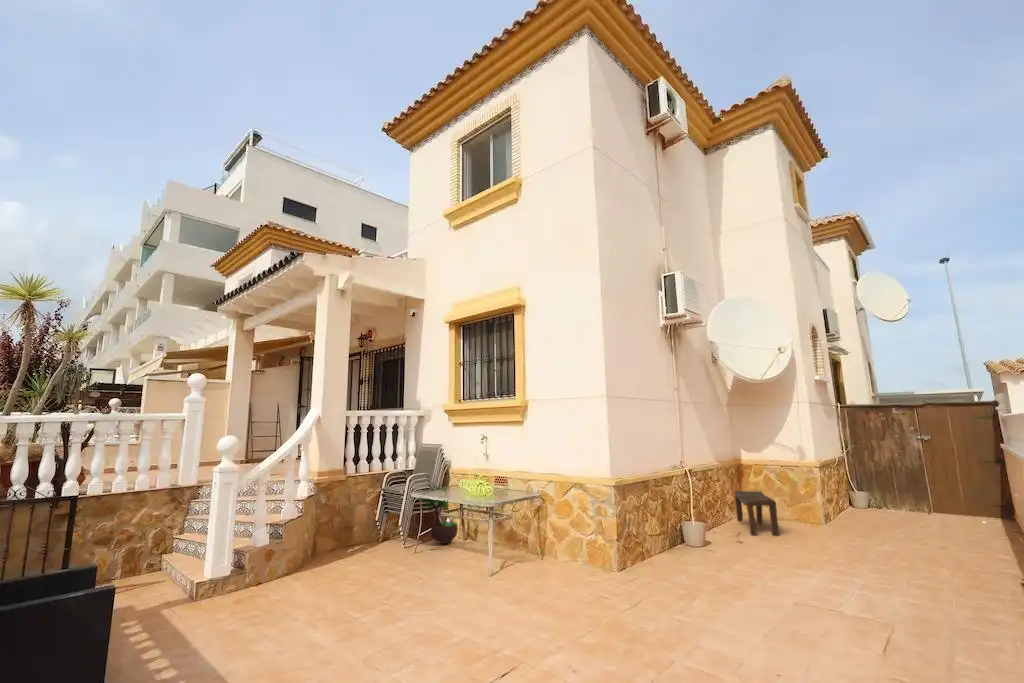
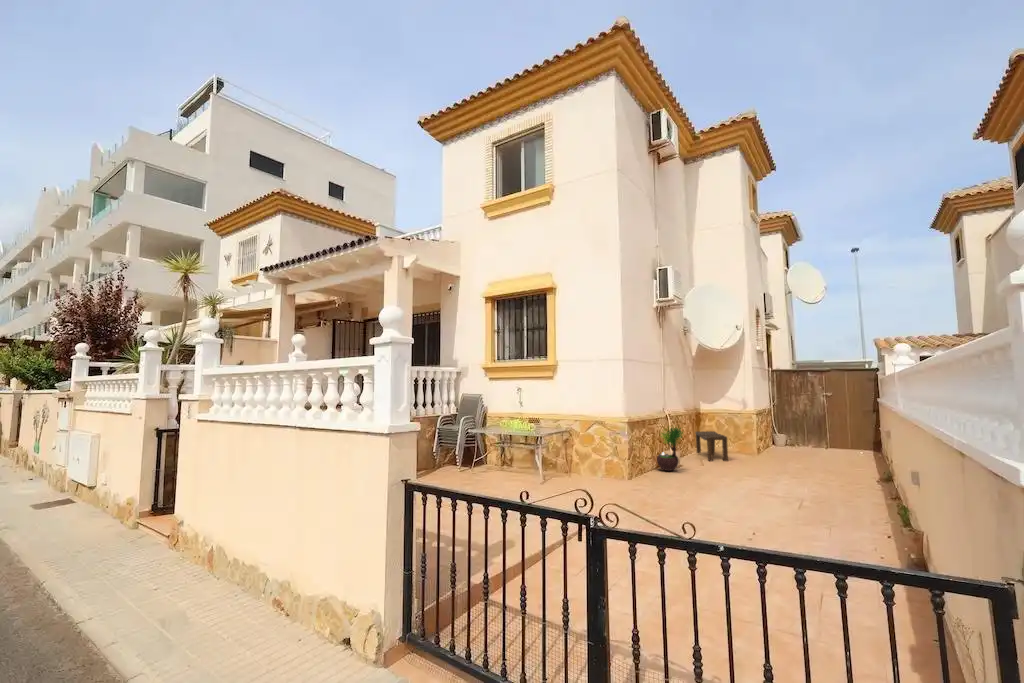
potted tree: present [422,487,458,543] -> present [657,428,682,471]

